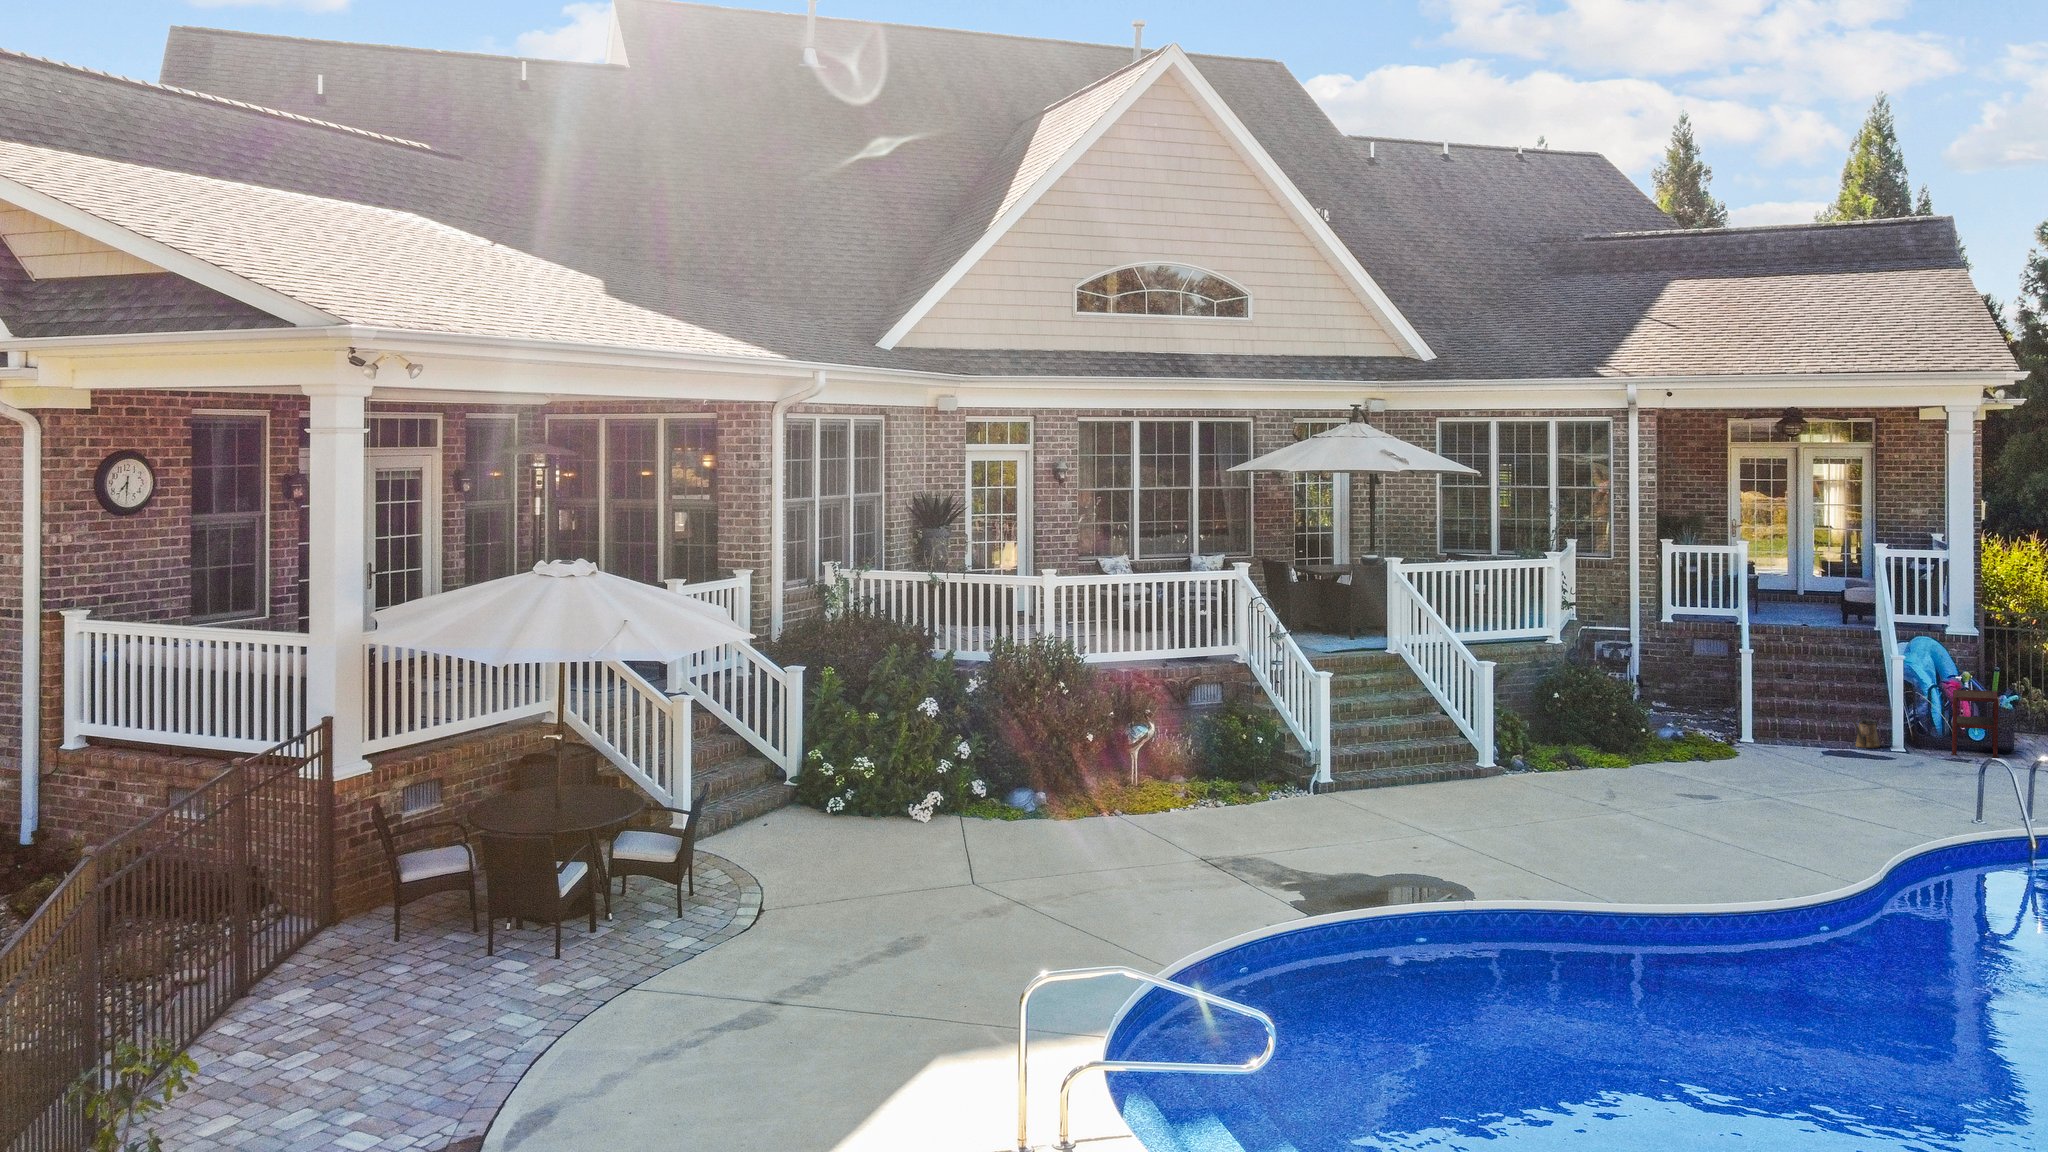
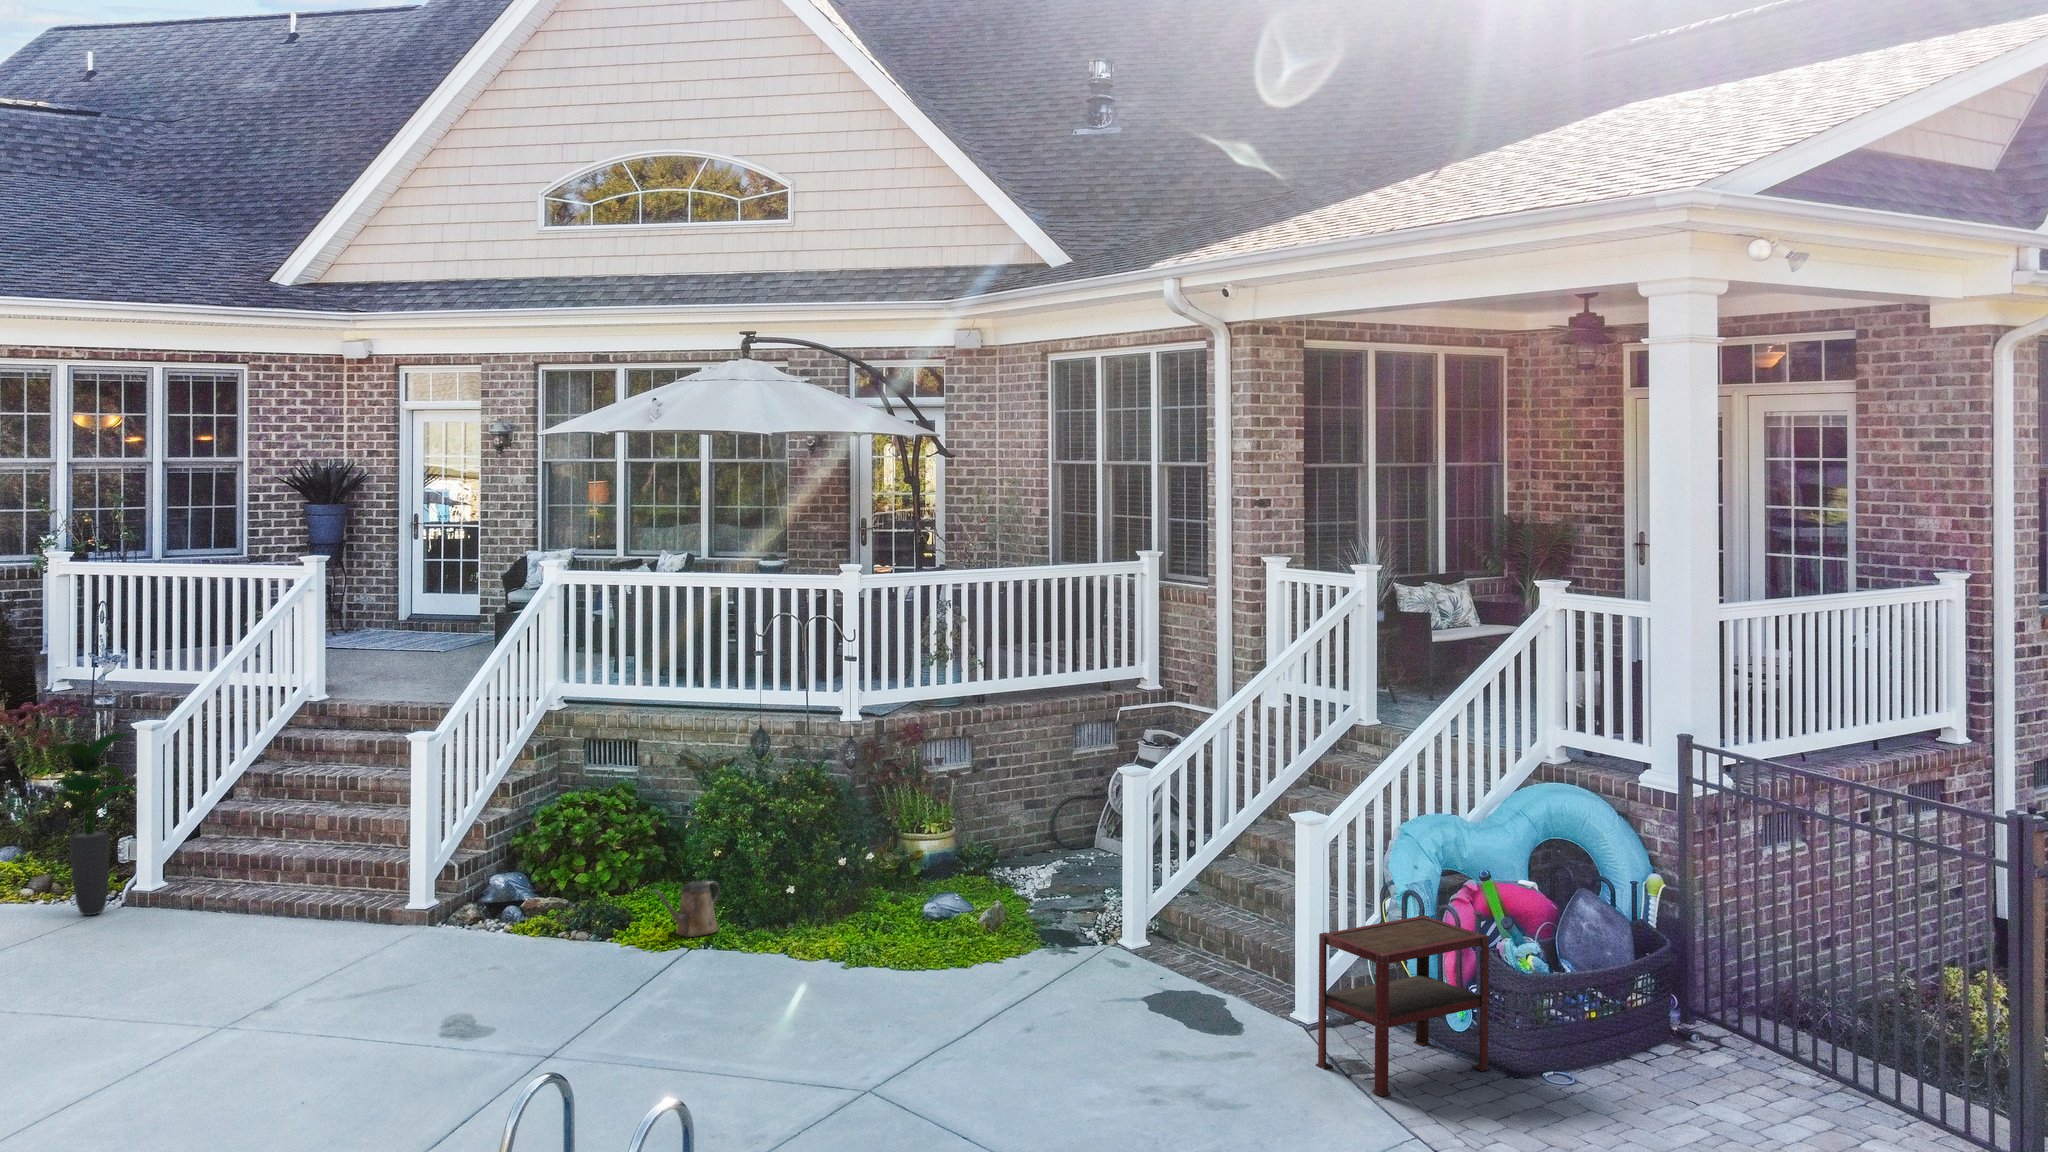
potted plant: none [1254,674,1304,790] -> present [50,733,135,915]
watering can: present [1852,719,1881,748] -> present [654,881,720,937]

